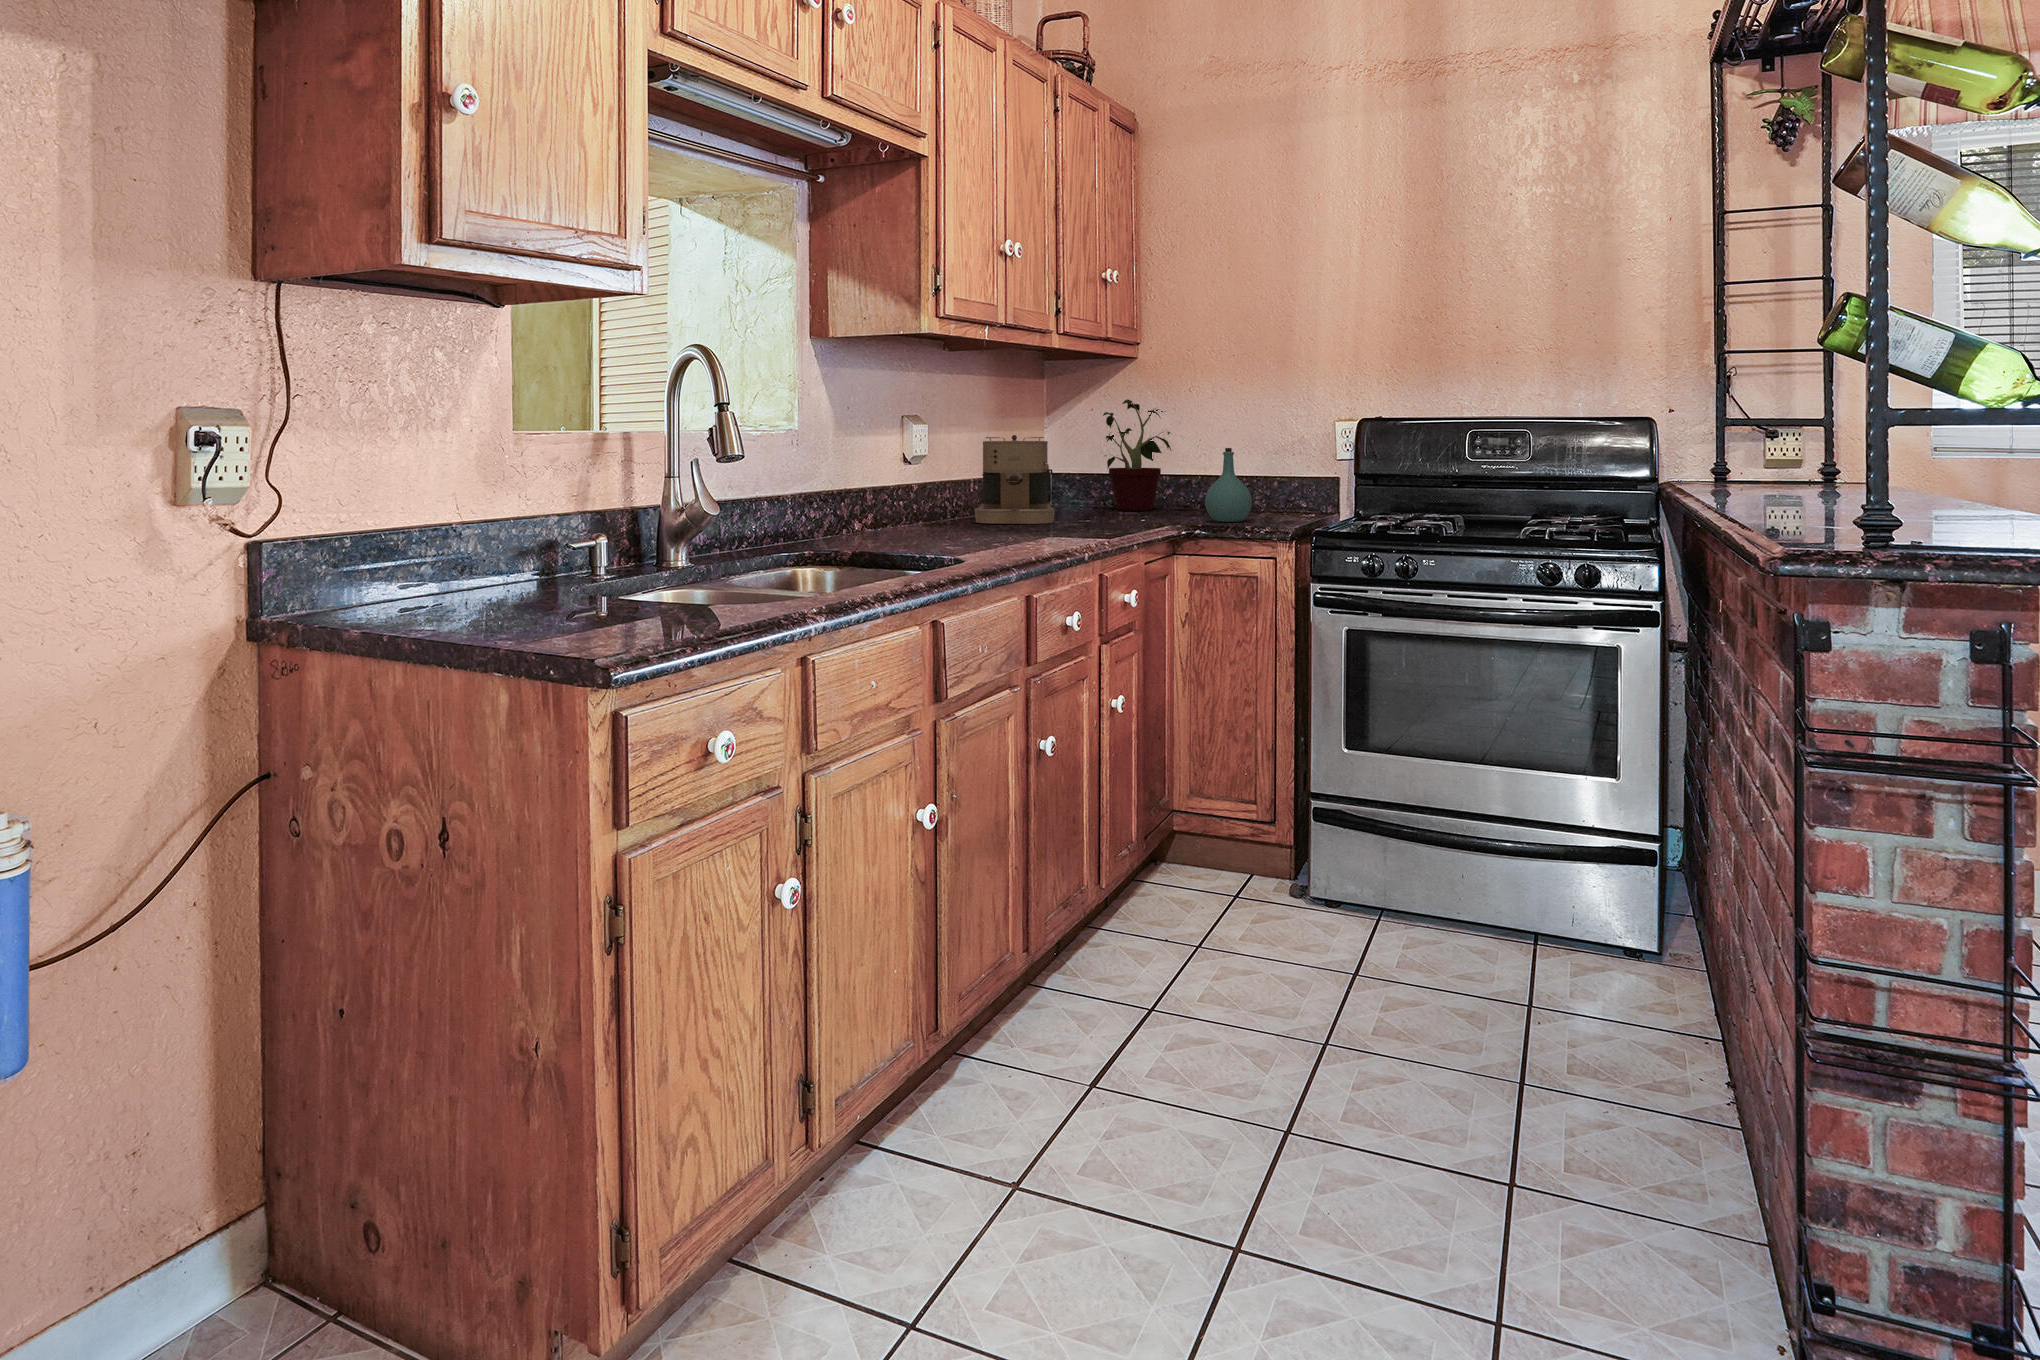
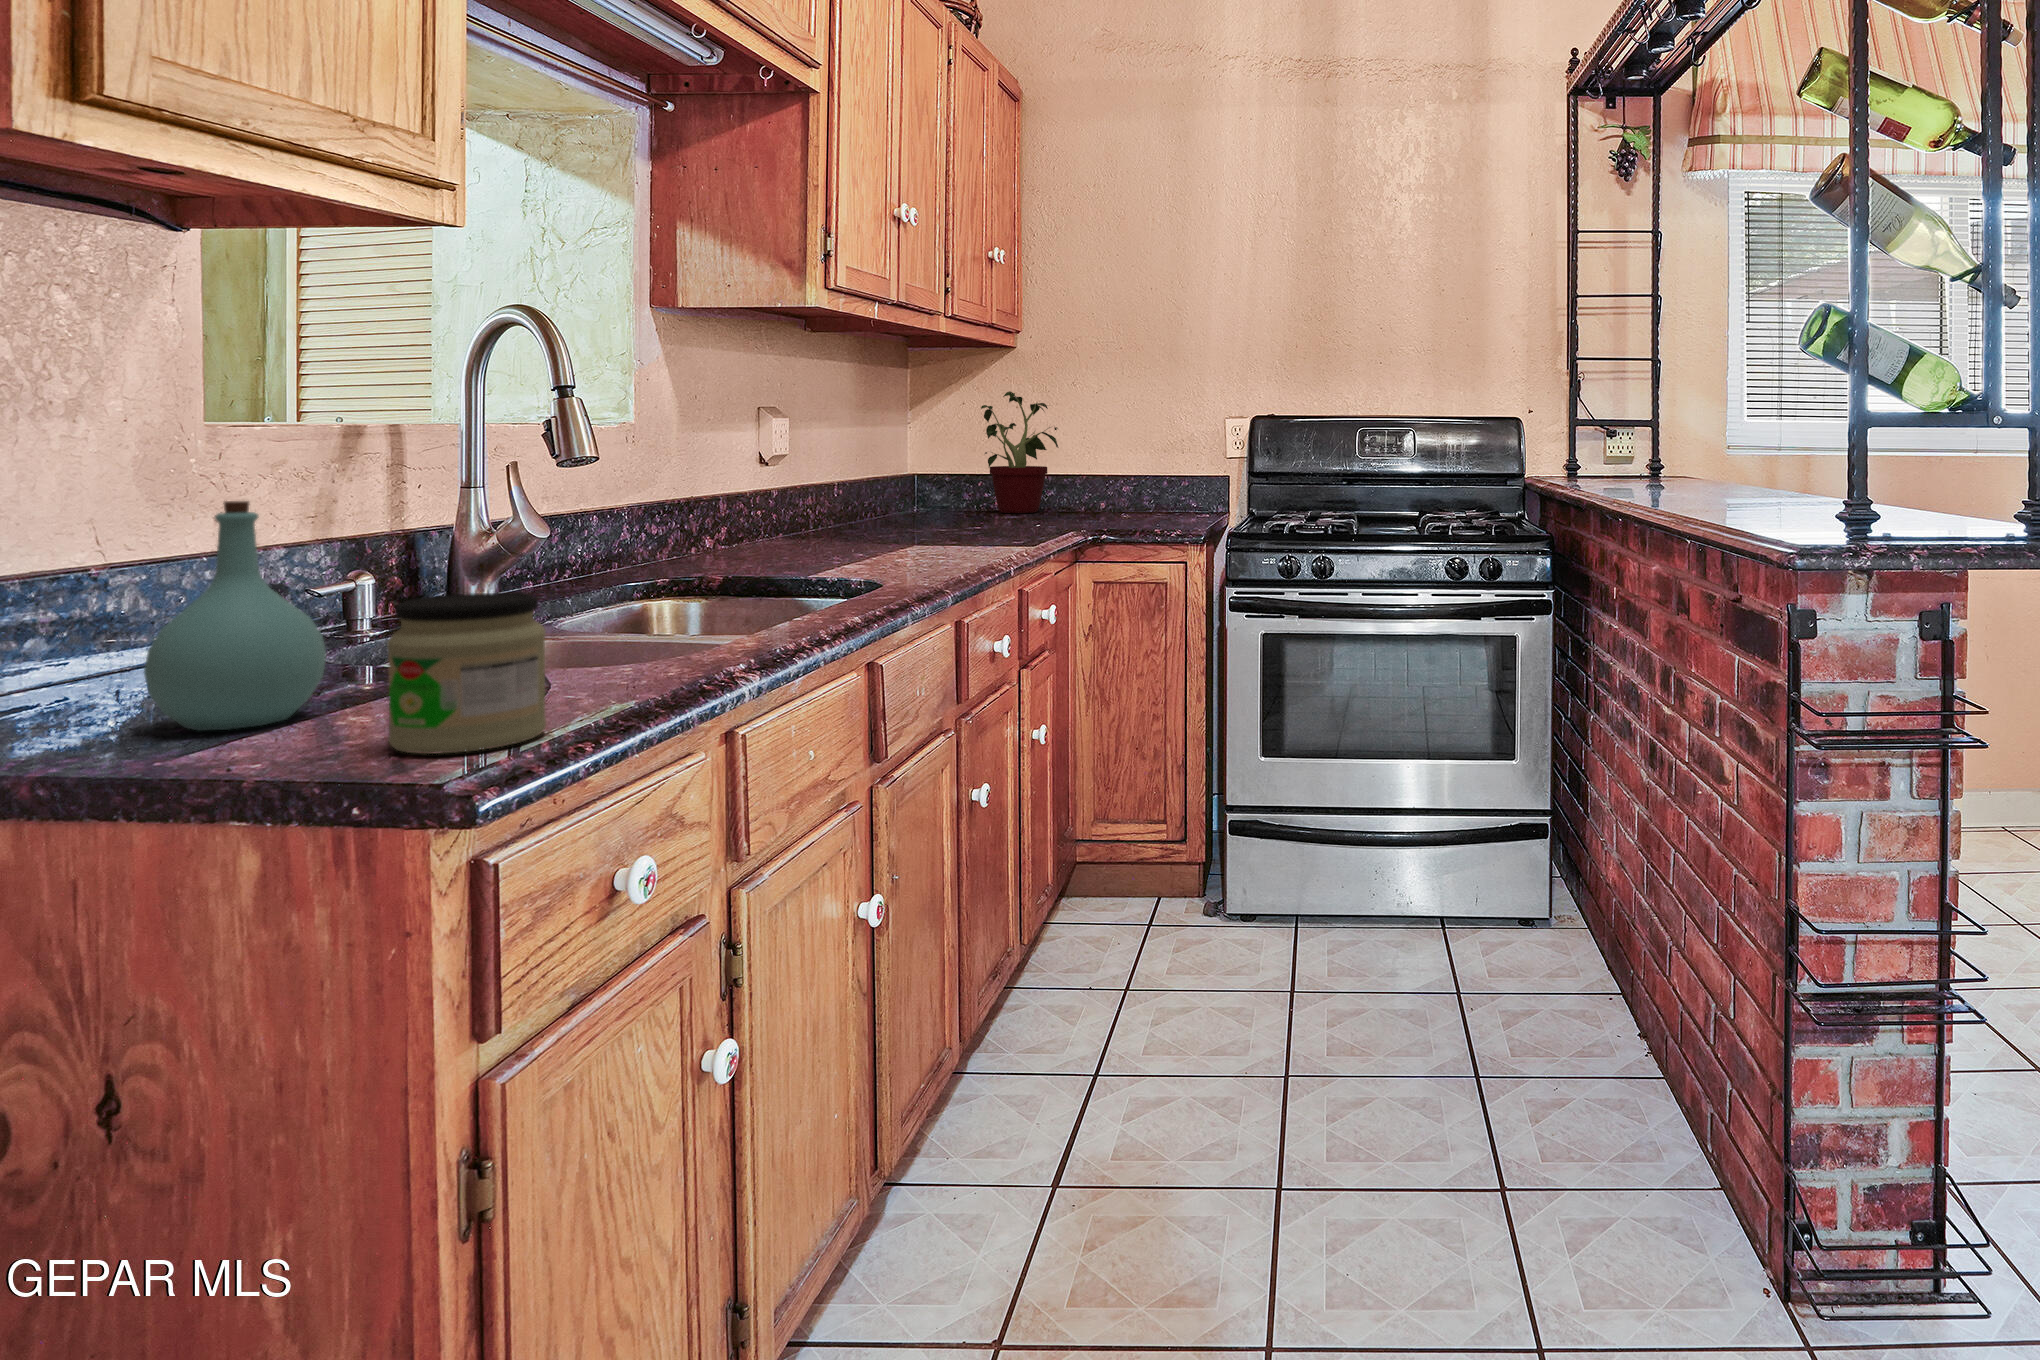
coffee maker: present [974,435,1055,524] -> none [845,430,943,532]
bottle: present [1205,448,1252,522] -> present [144,501,327,731]
jar: none [573,543,664,645] -> present [387,593,546,754]

